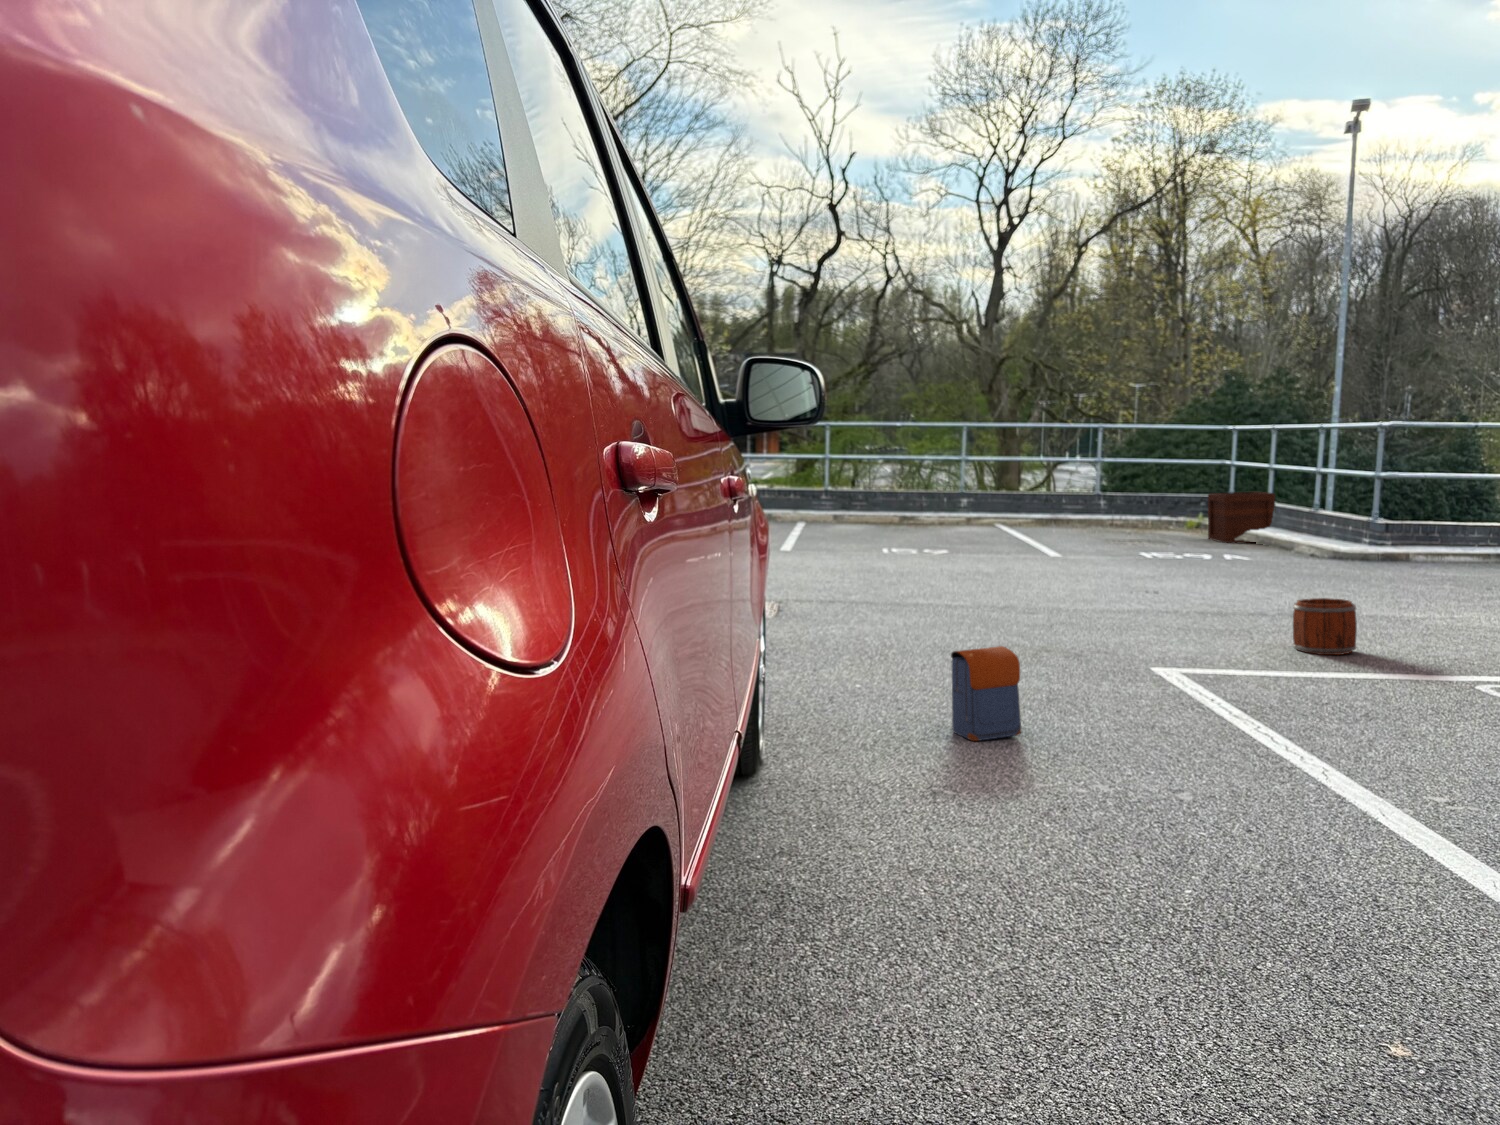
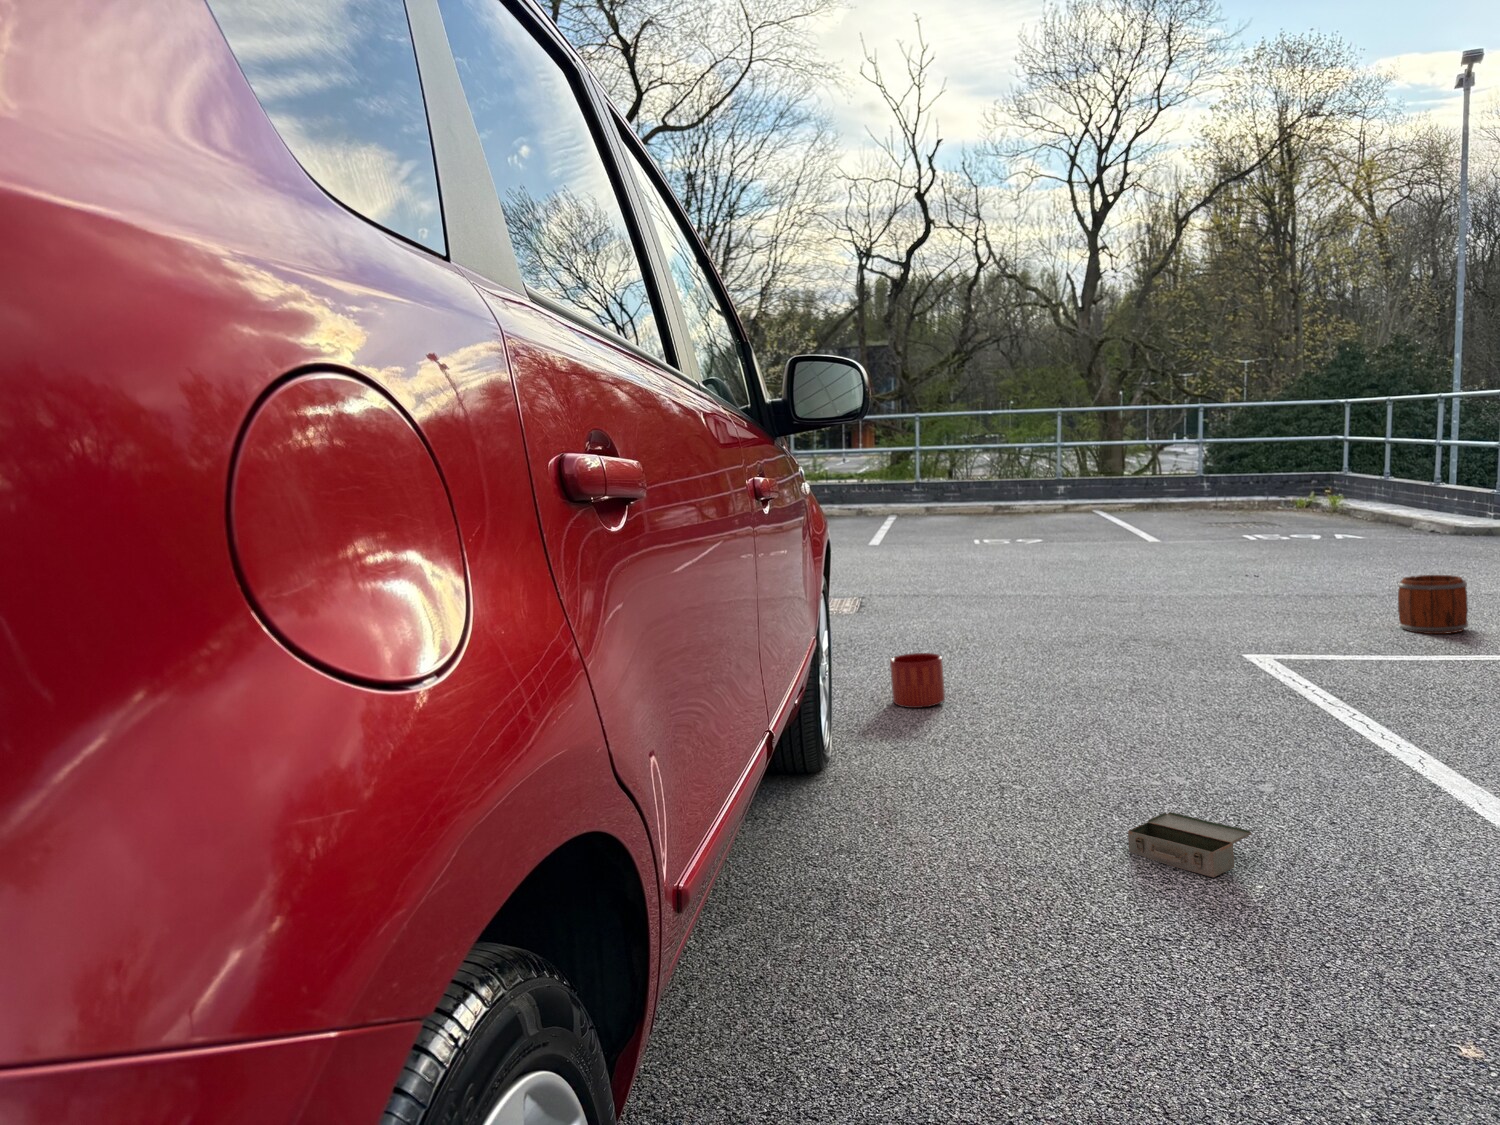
wooden crate: present [1208,491,1275,543] -> none [1317,465,1391,520]
backpack: present [951,646,1021,741] -> none [1025,635,1099,732]
planter: none [814,661,868,715] -> present [890,653,945,708]
toolbox: none [1062,820,1180,884] -> present [1128,812,1252,877]

